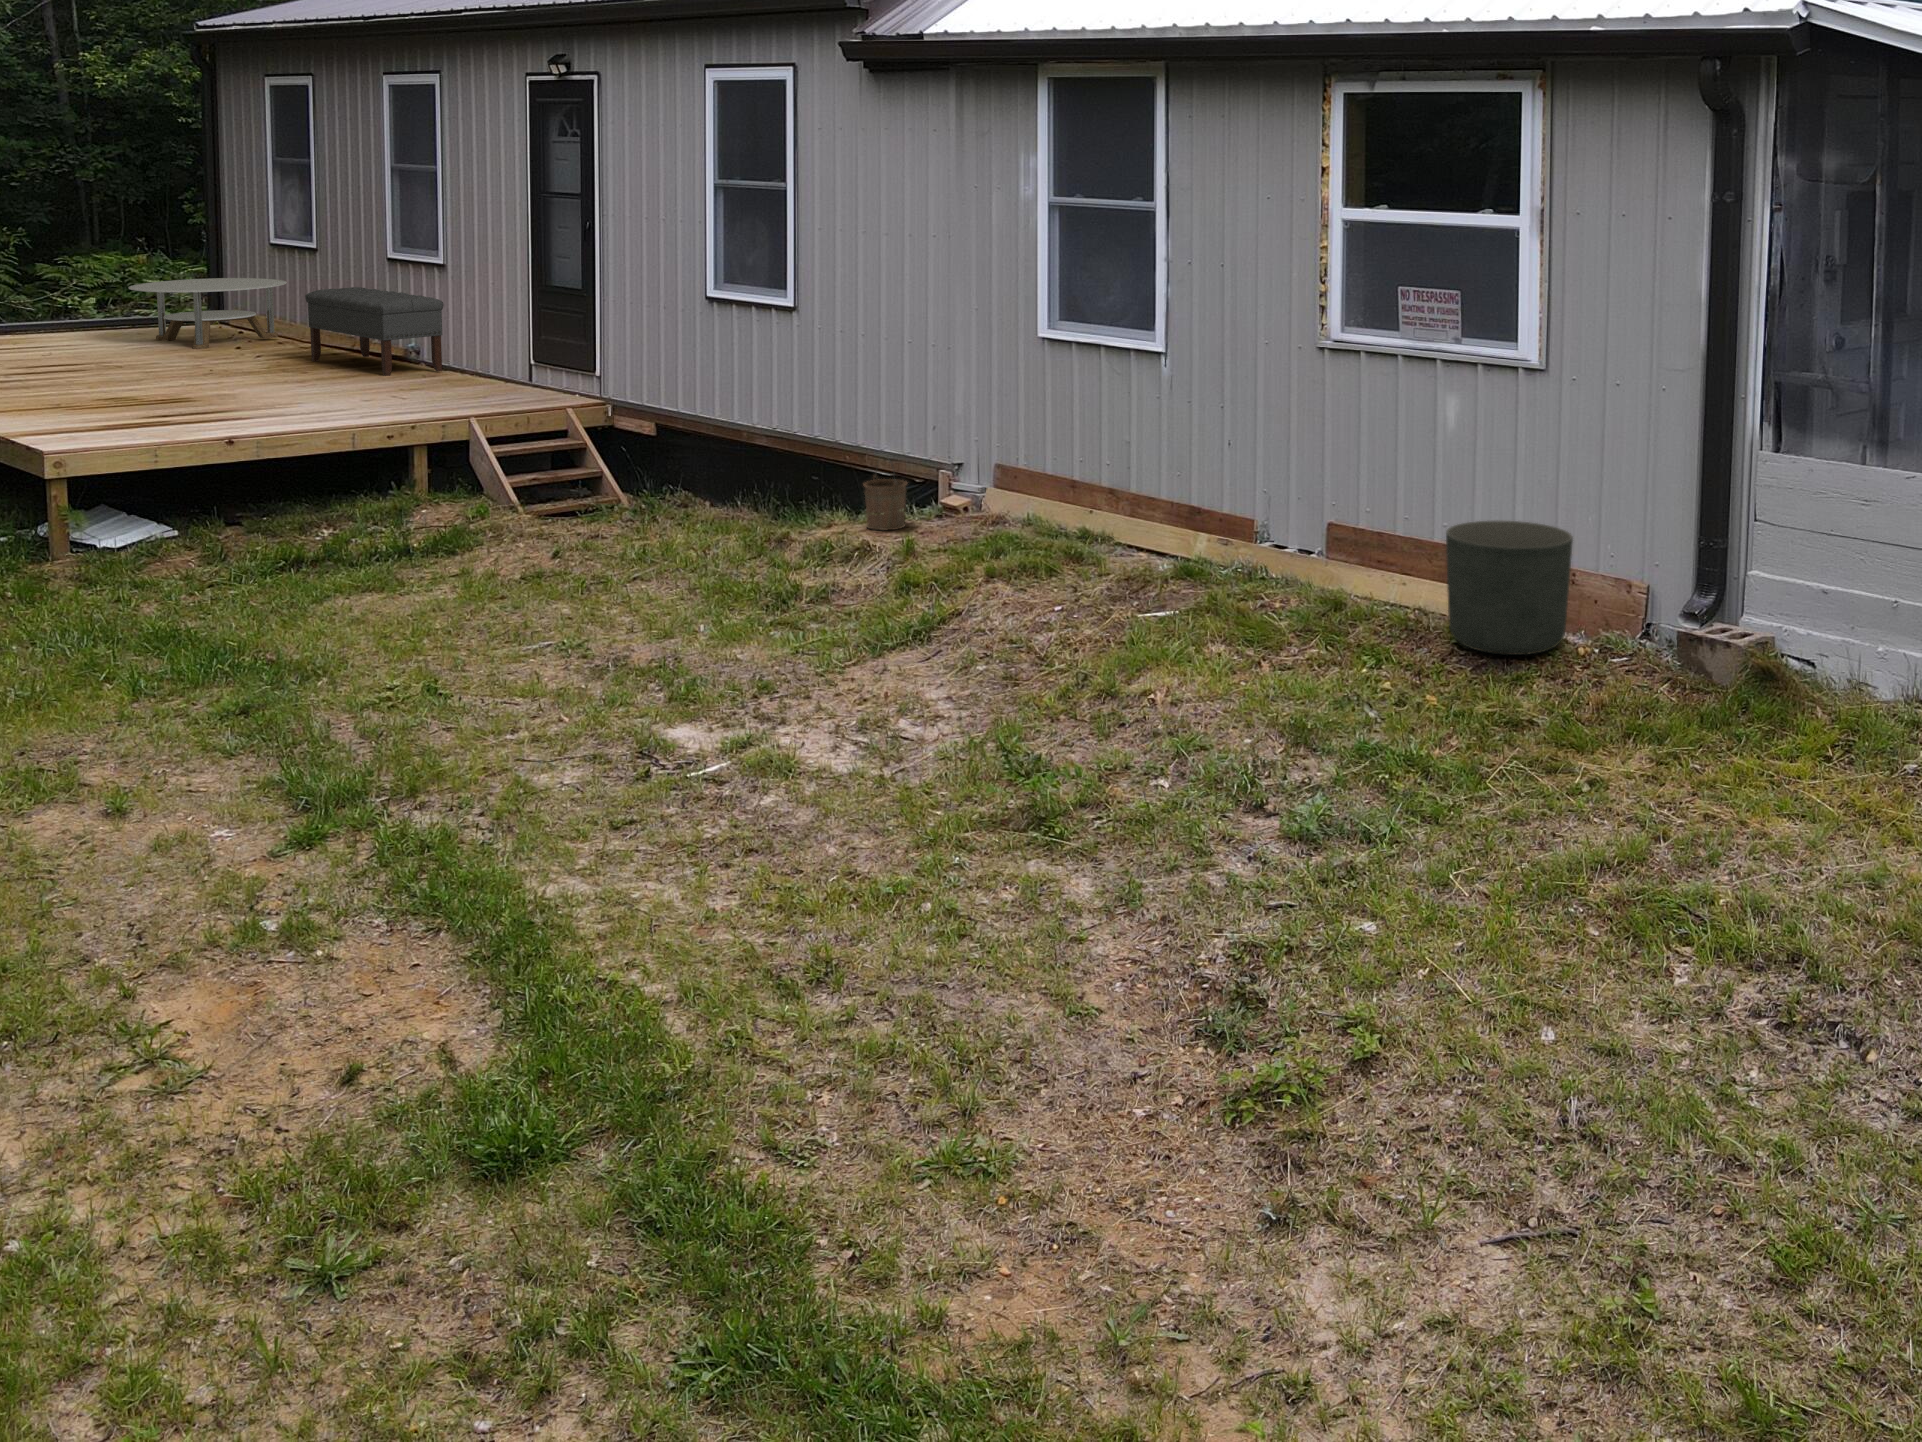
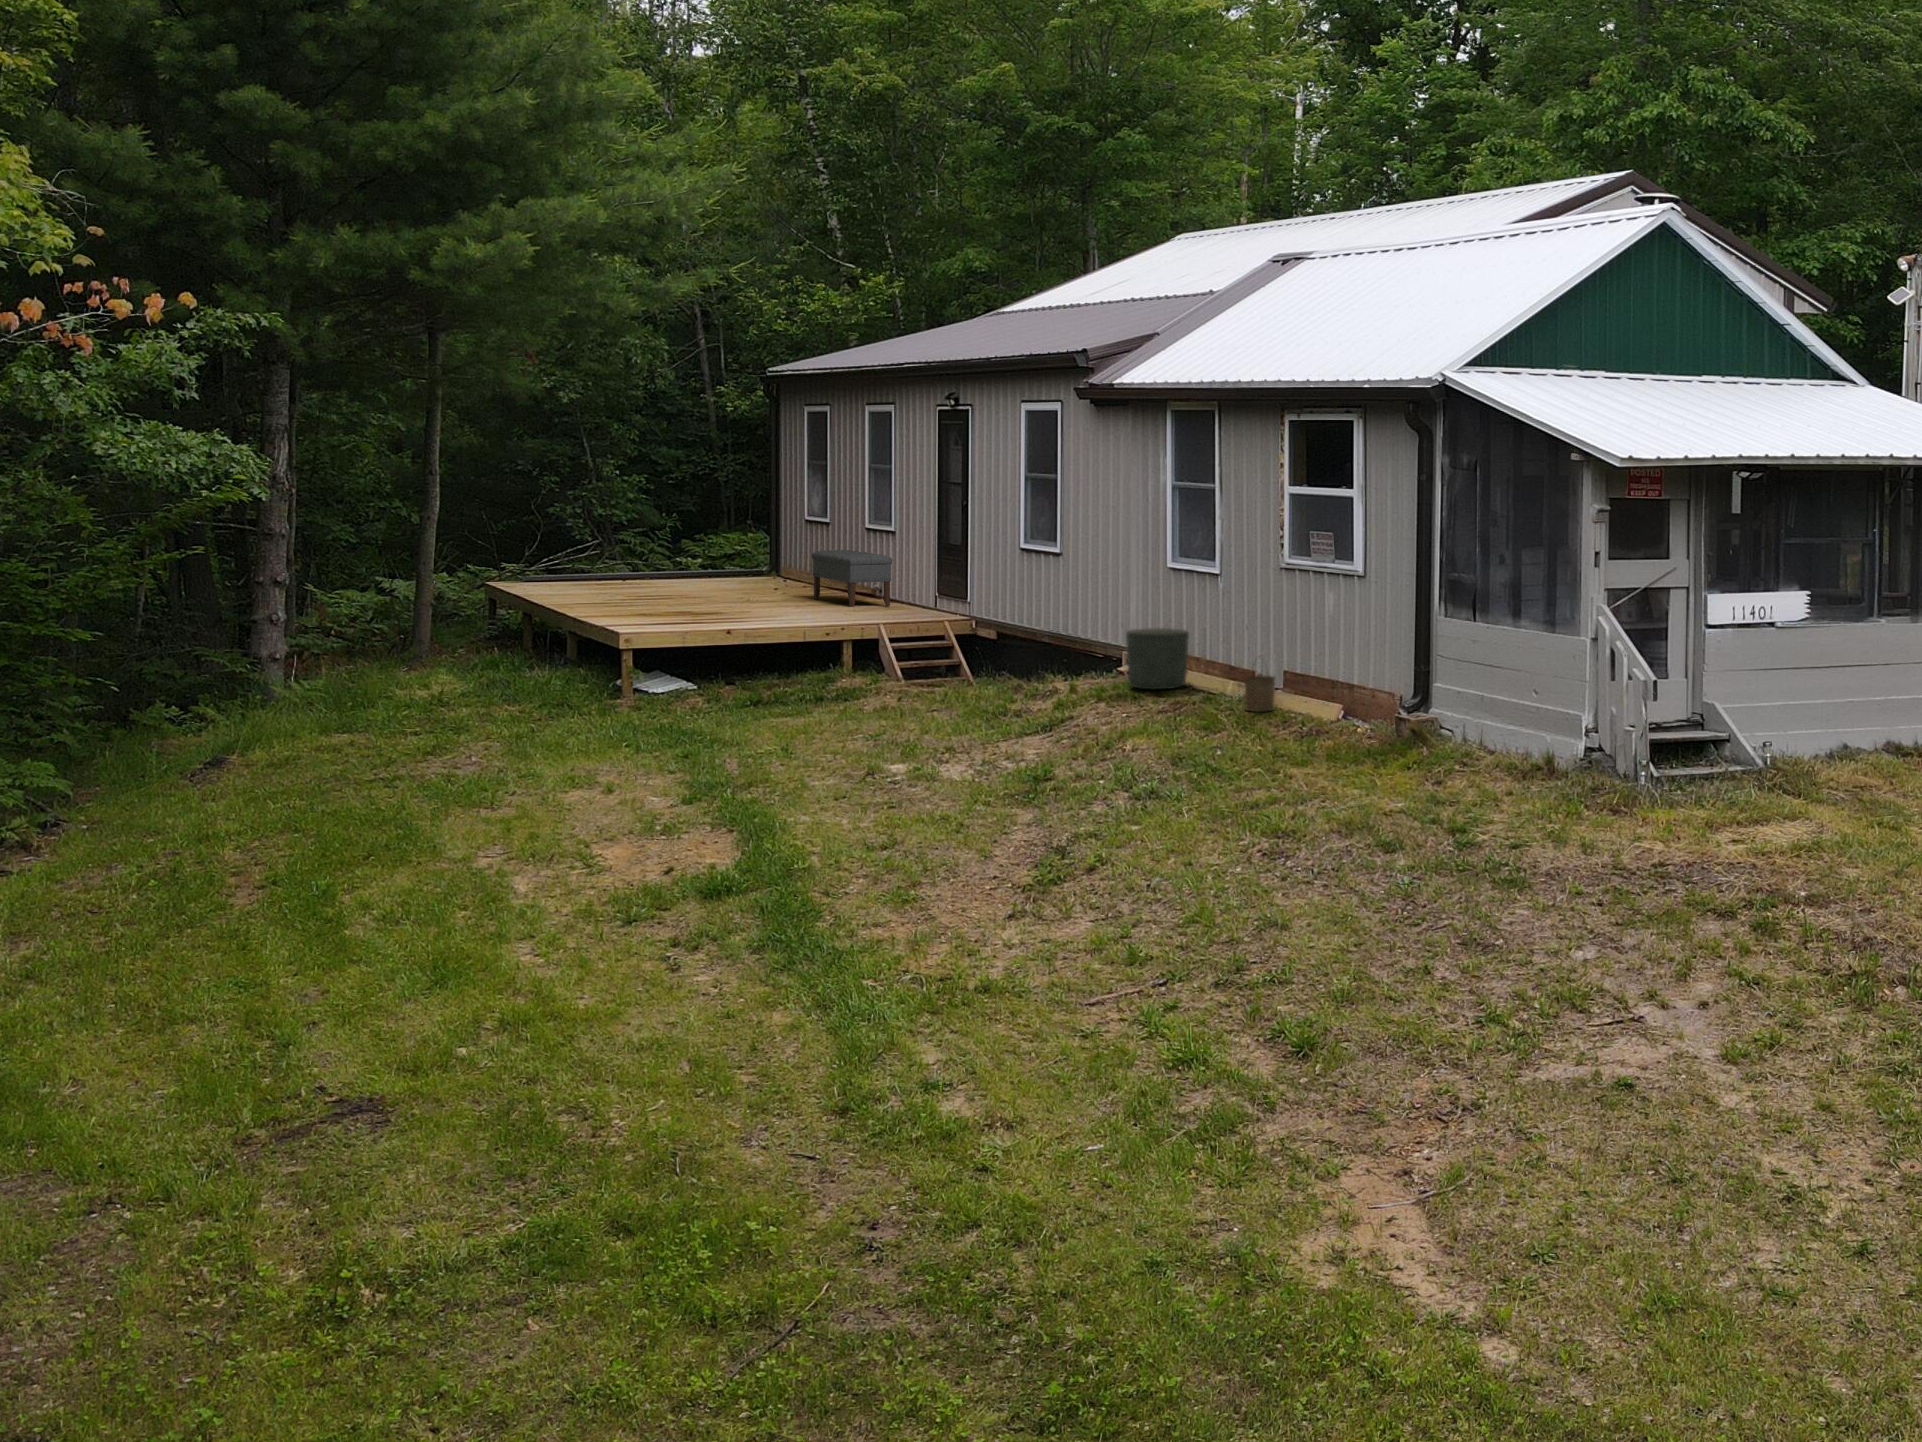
round table: present [129,278,287,349] -> none [710,546,813,593]
bucket: present [864,473,907,530] -> present [1244,664,1275,712]
planter: present [1446,521,1573,655] -> present [1126,628,1189,689]

